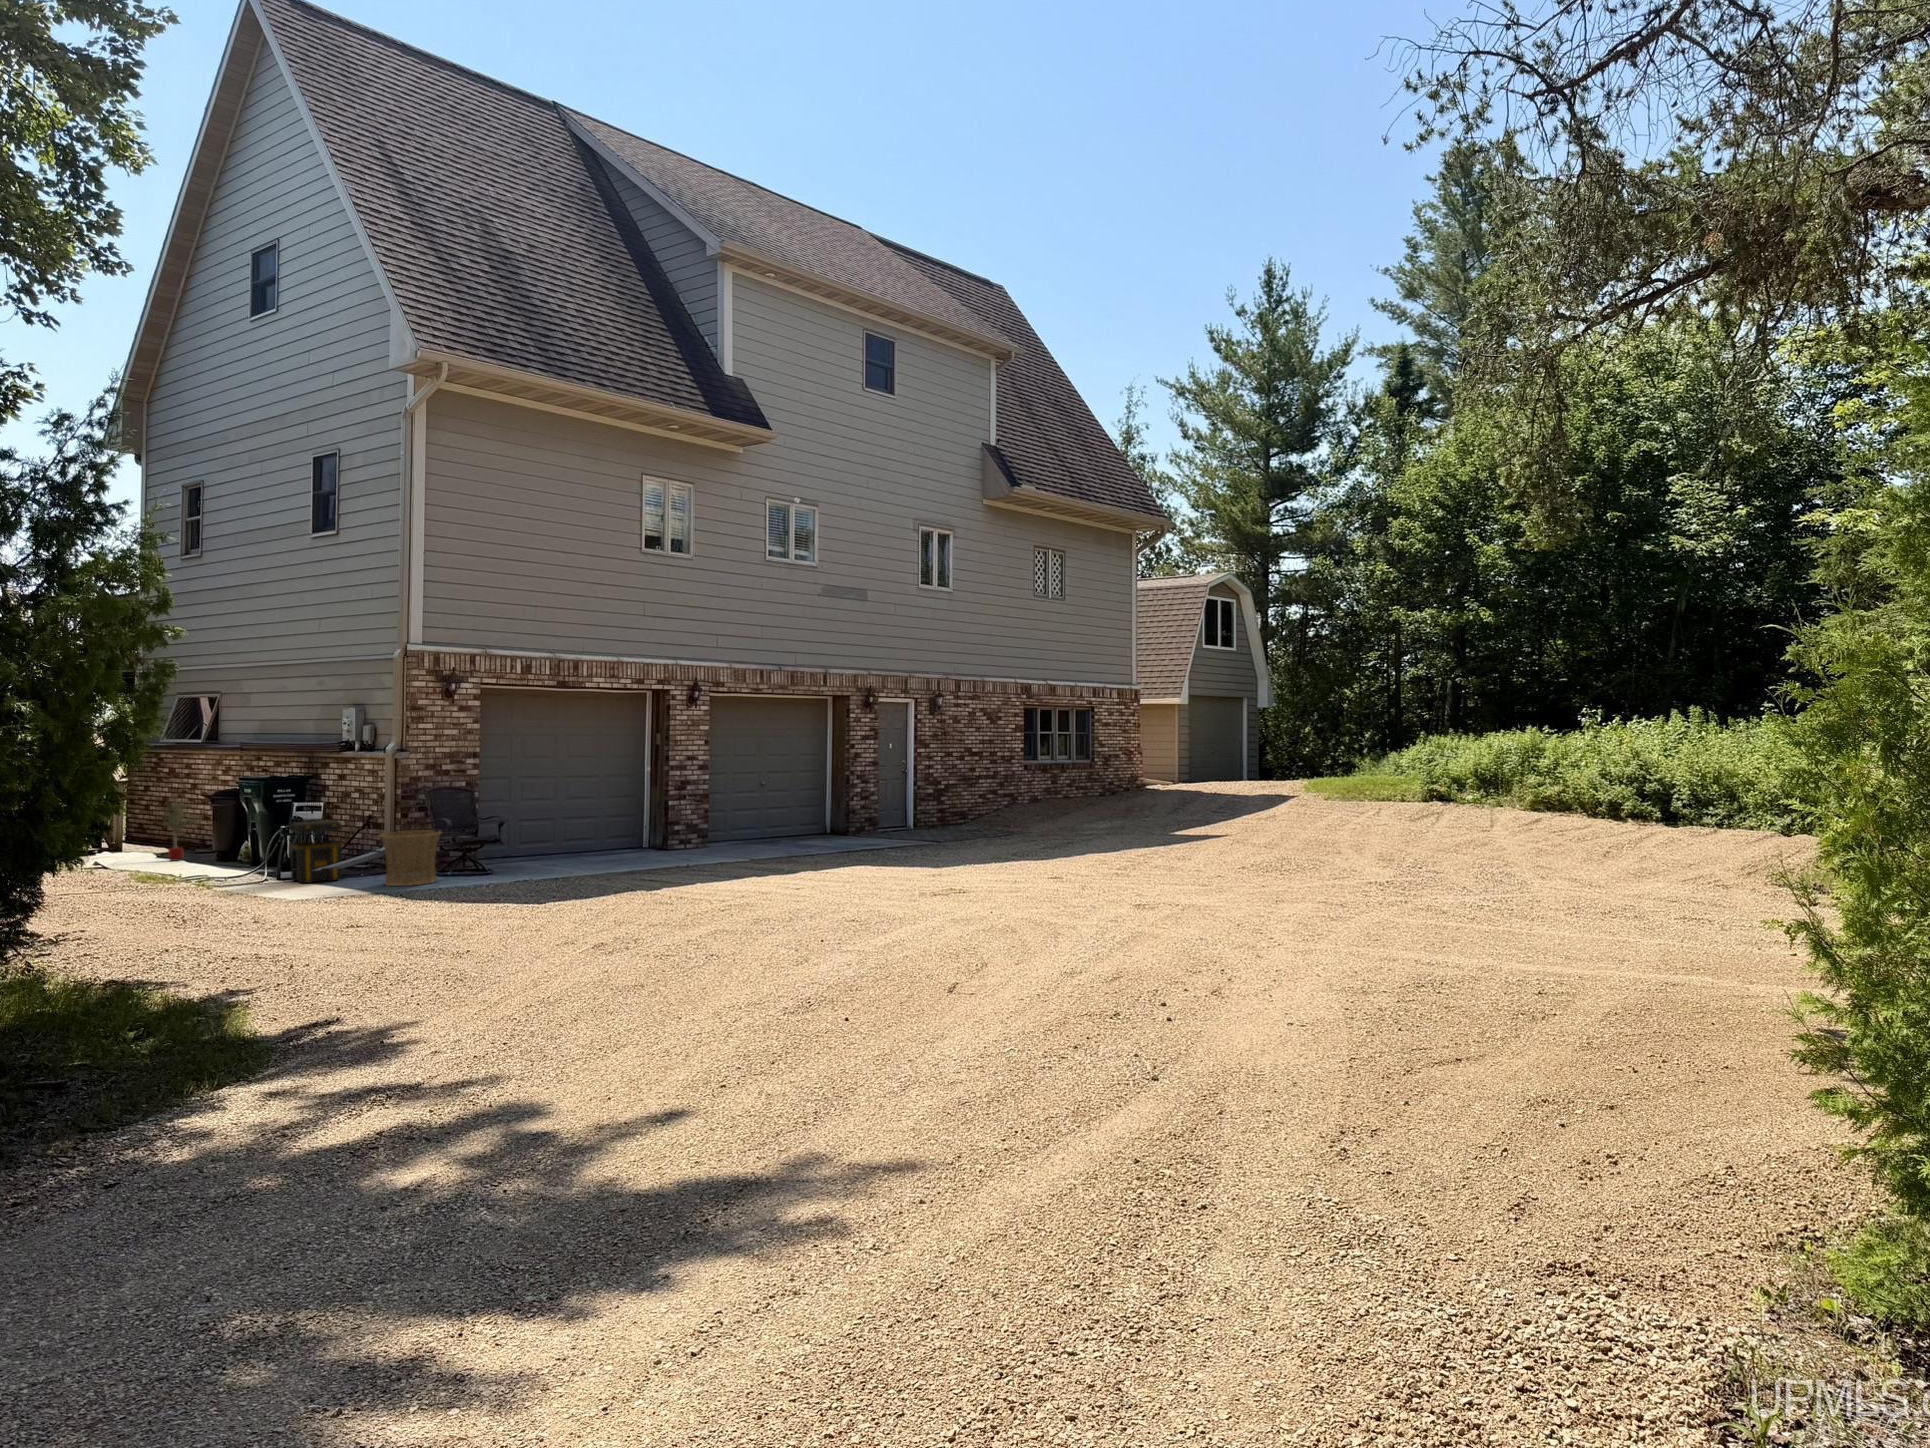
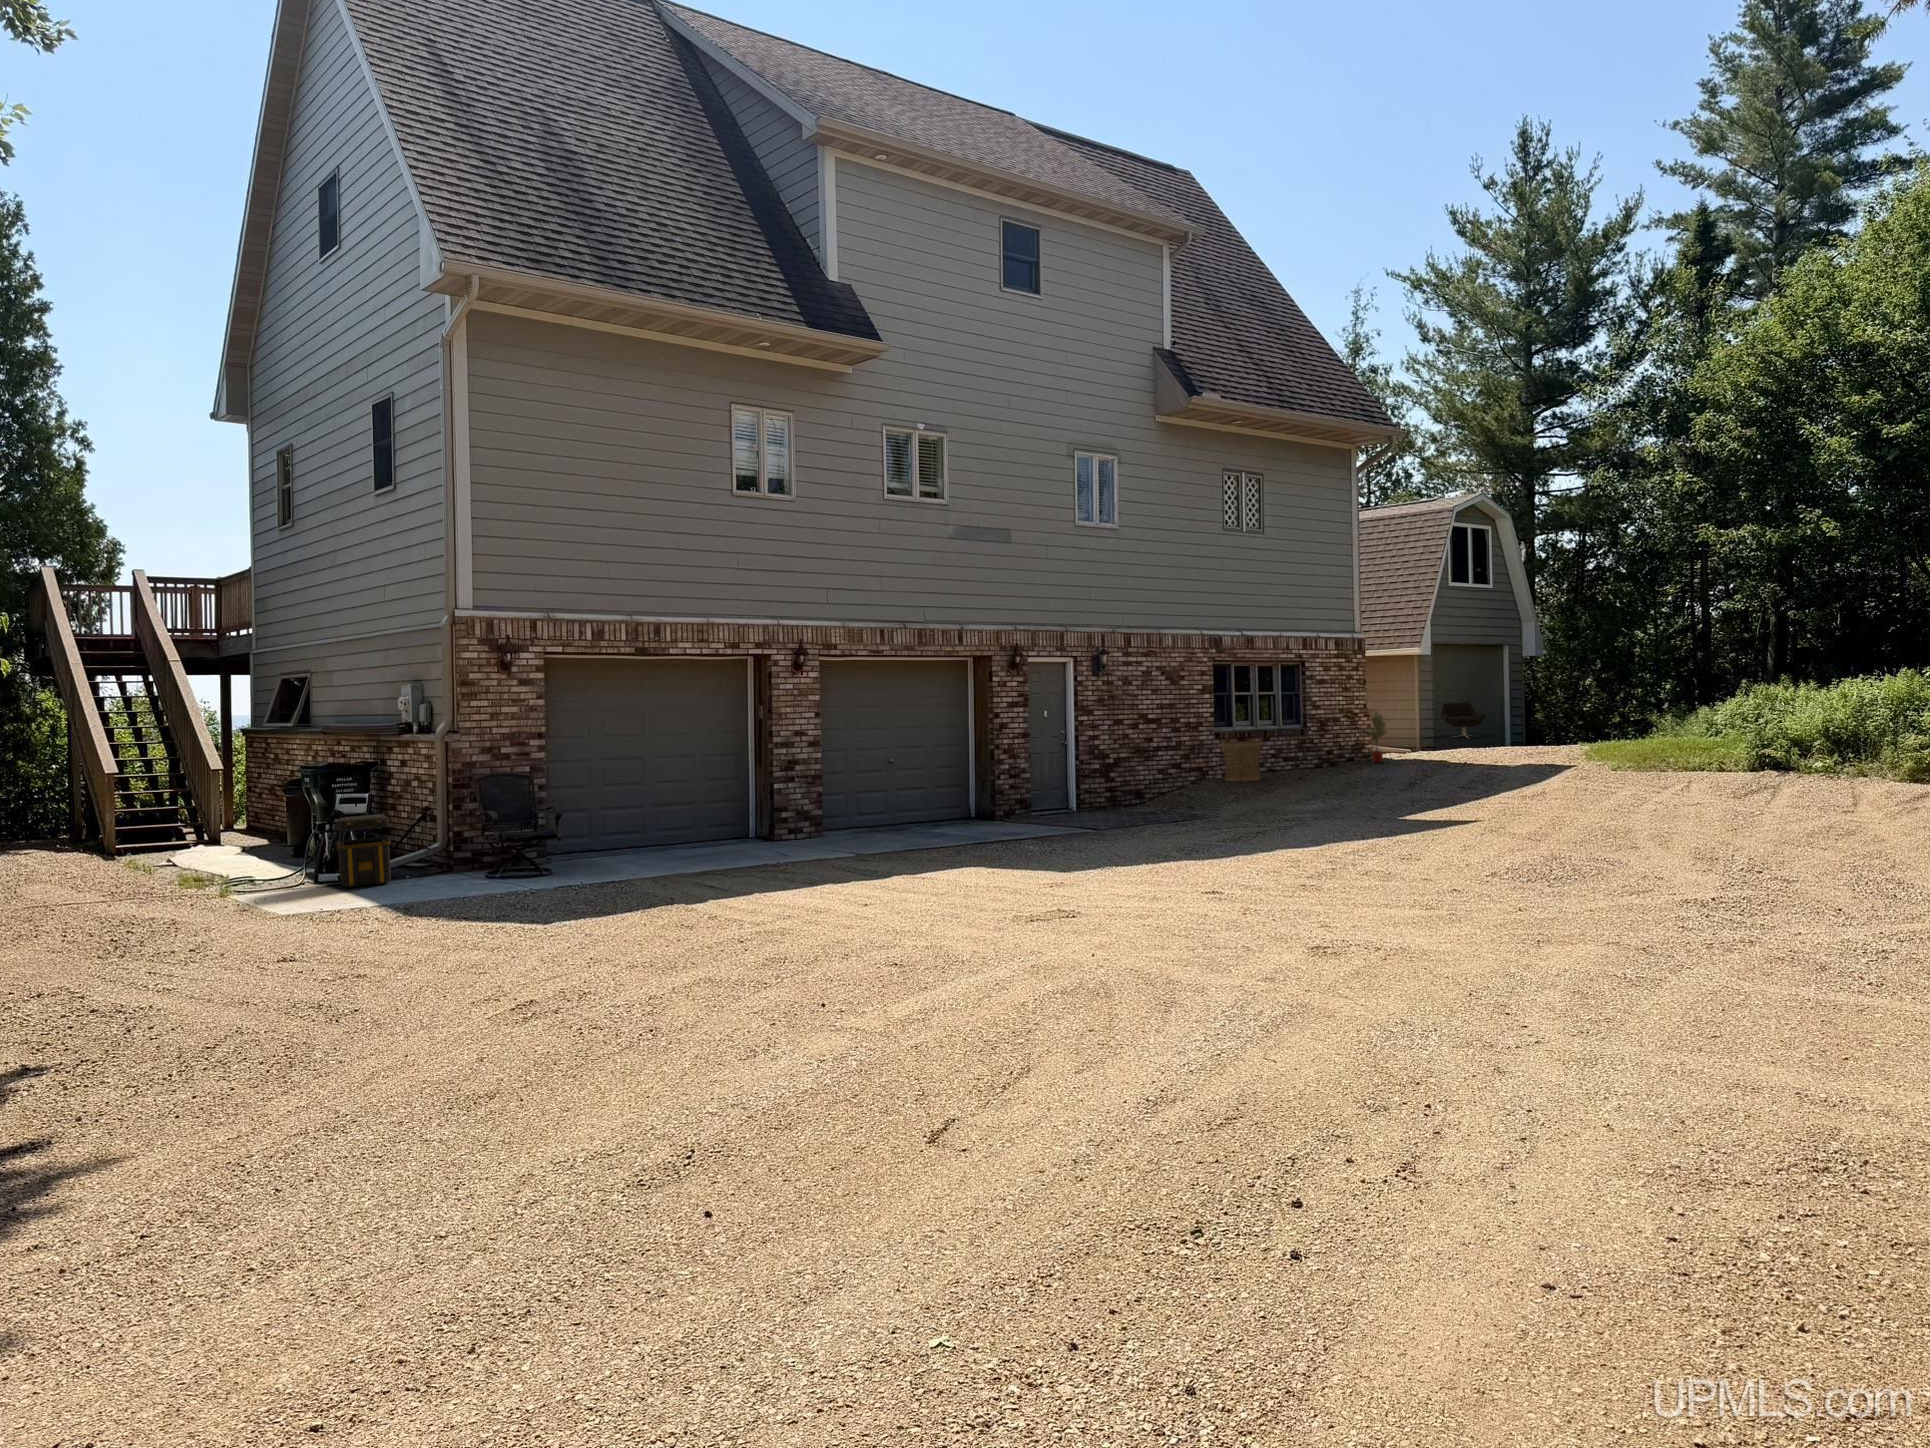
lounge chair: none [1195,747,1231,777] -> present [1440,702,1486,738]
potted tree: present [162,795,202,861] -> present [1360,709,1386,763]
basket: present [379,830,442,886] -> present [1220,742,1263,781]

